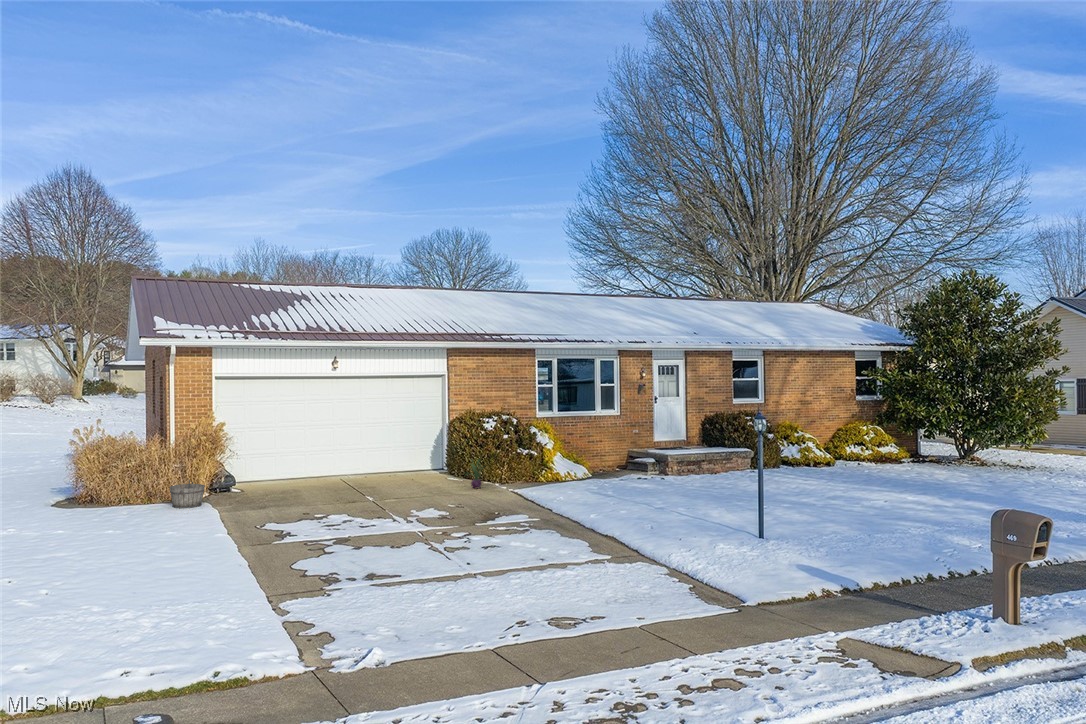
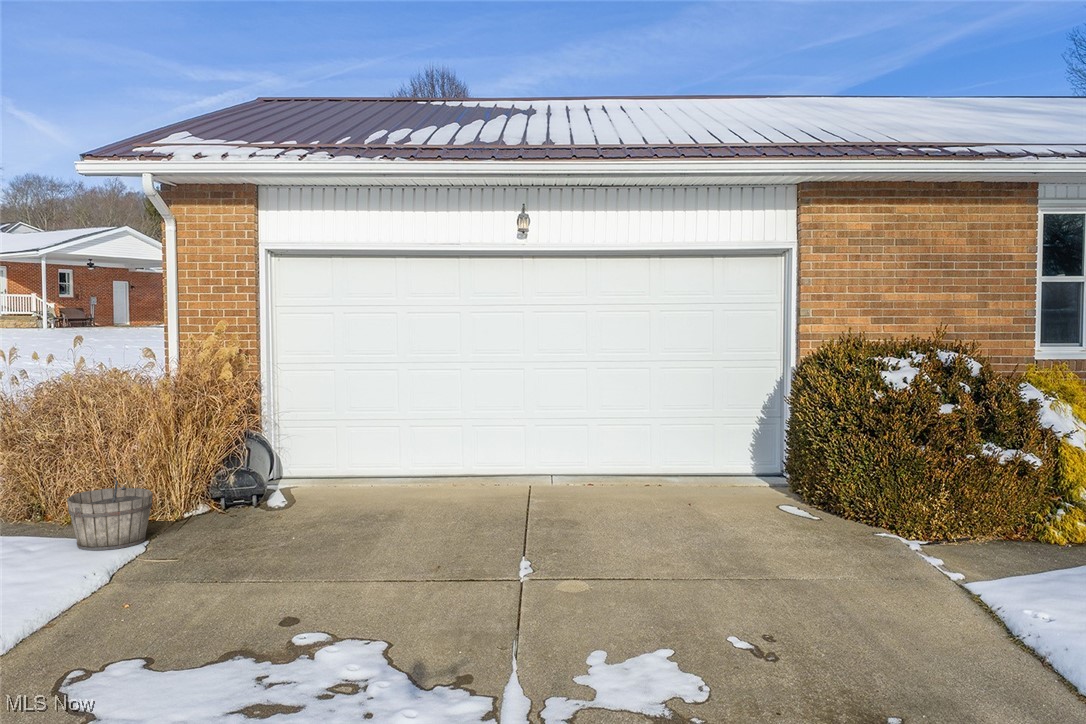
decorative plant: present [471,460,482,488] -> none [806,467,901,552]

